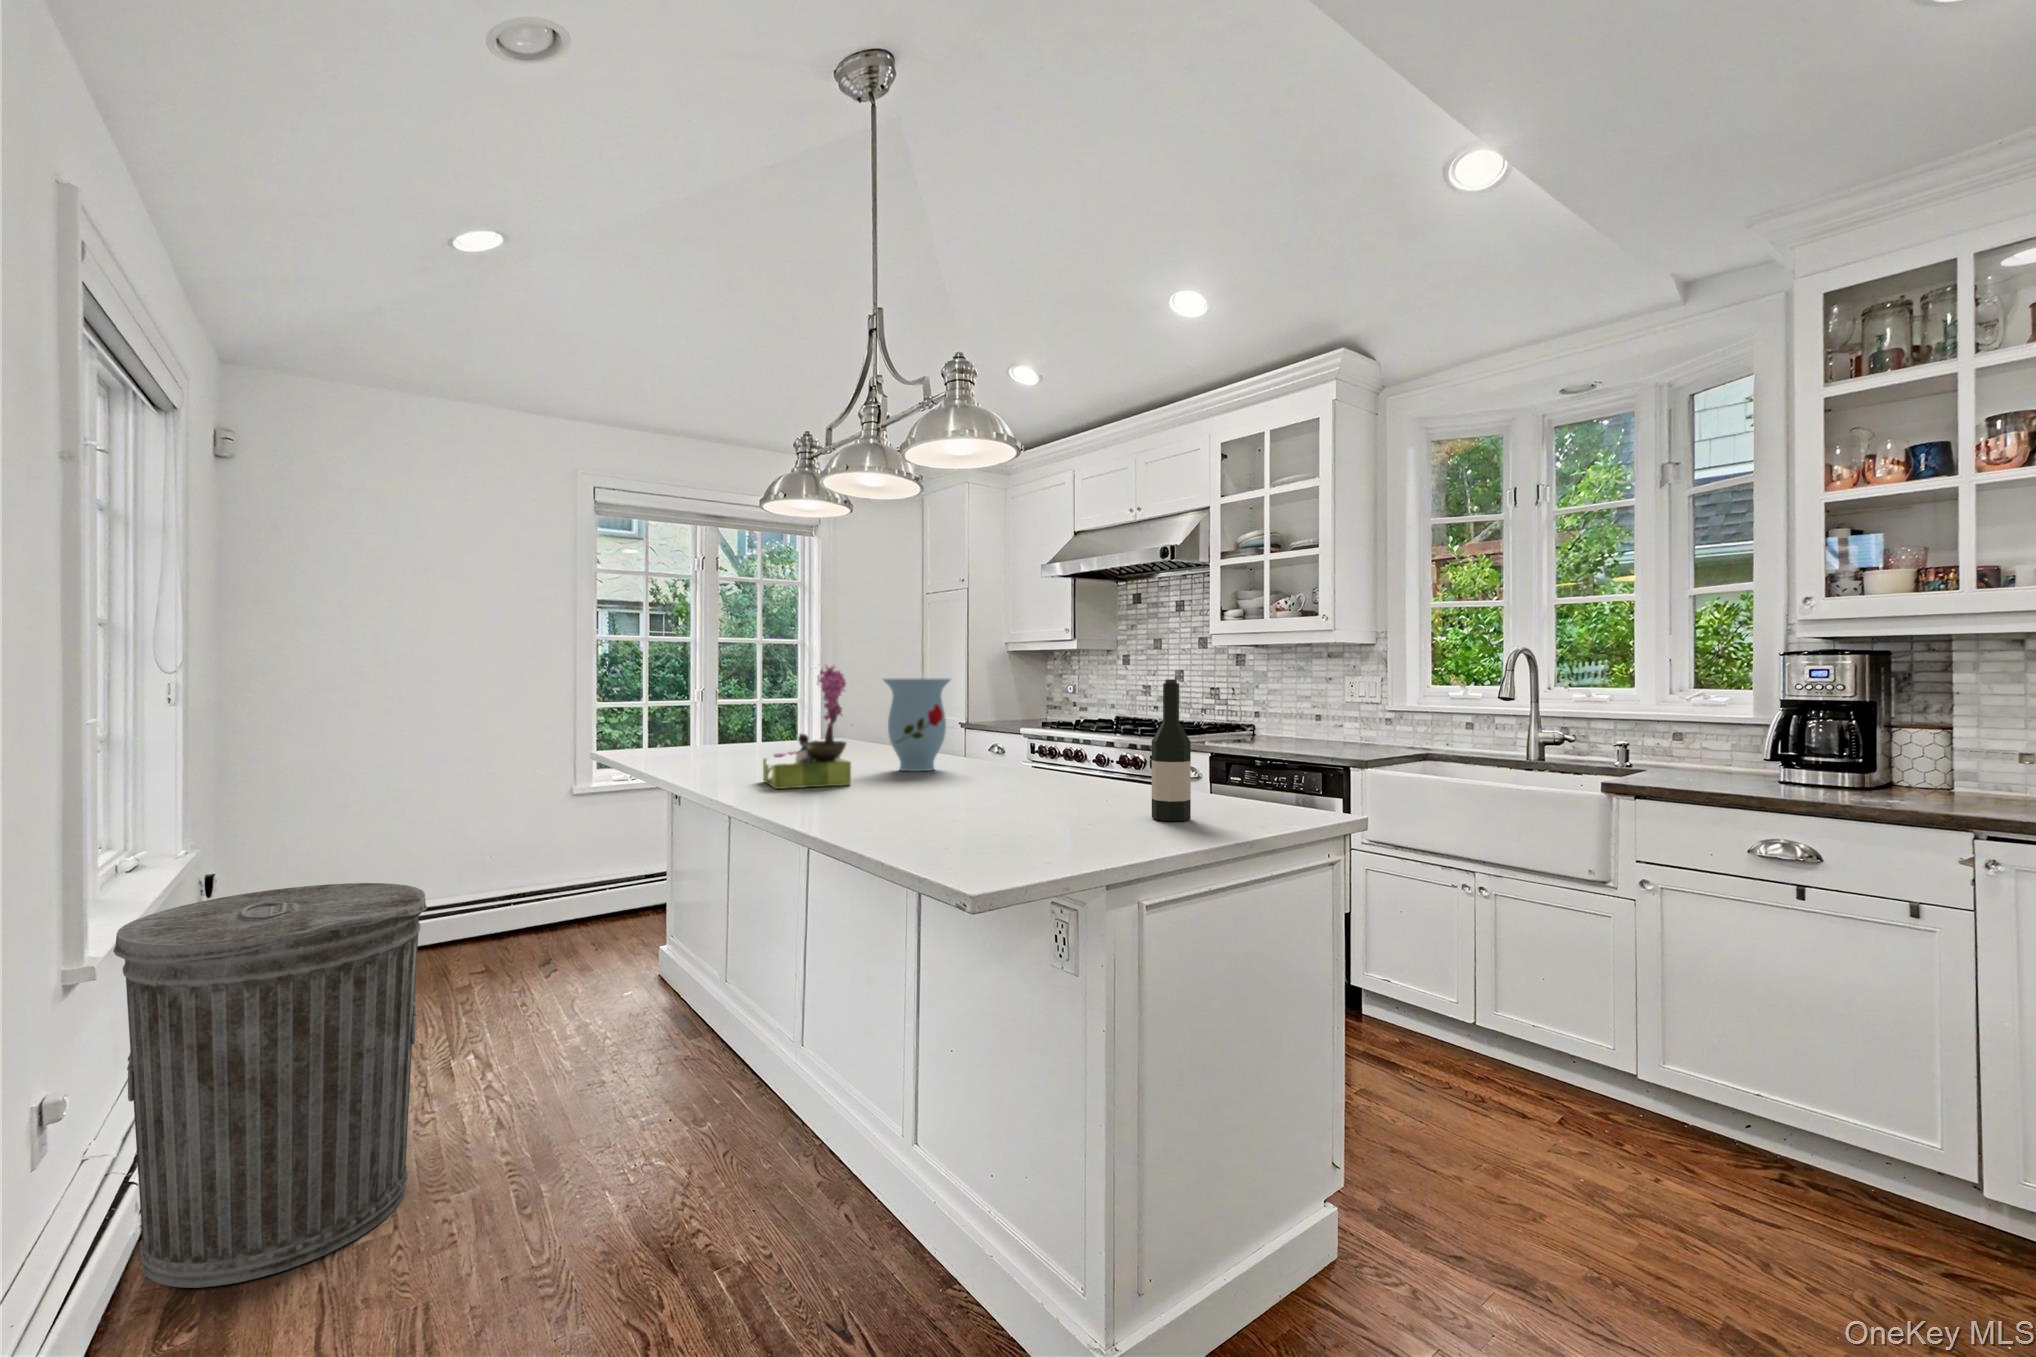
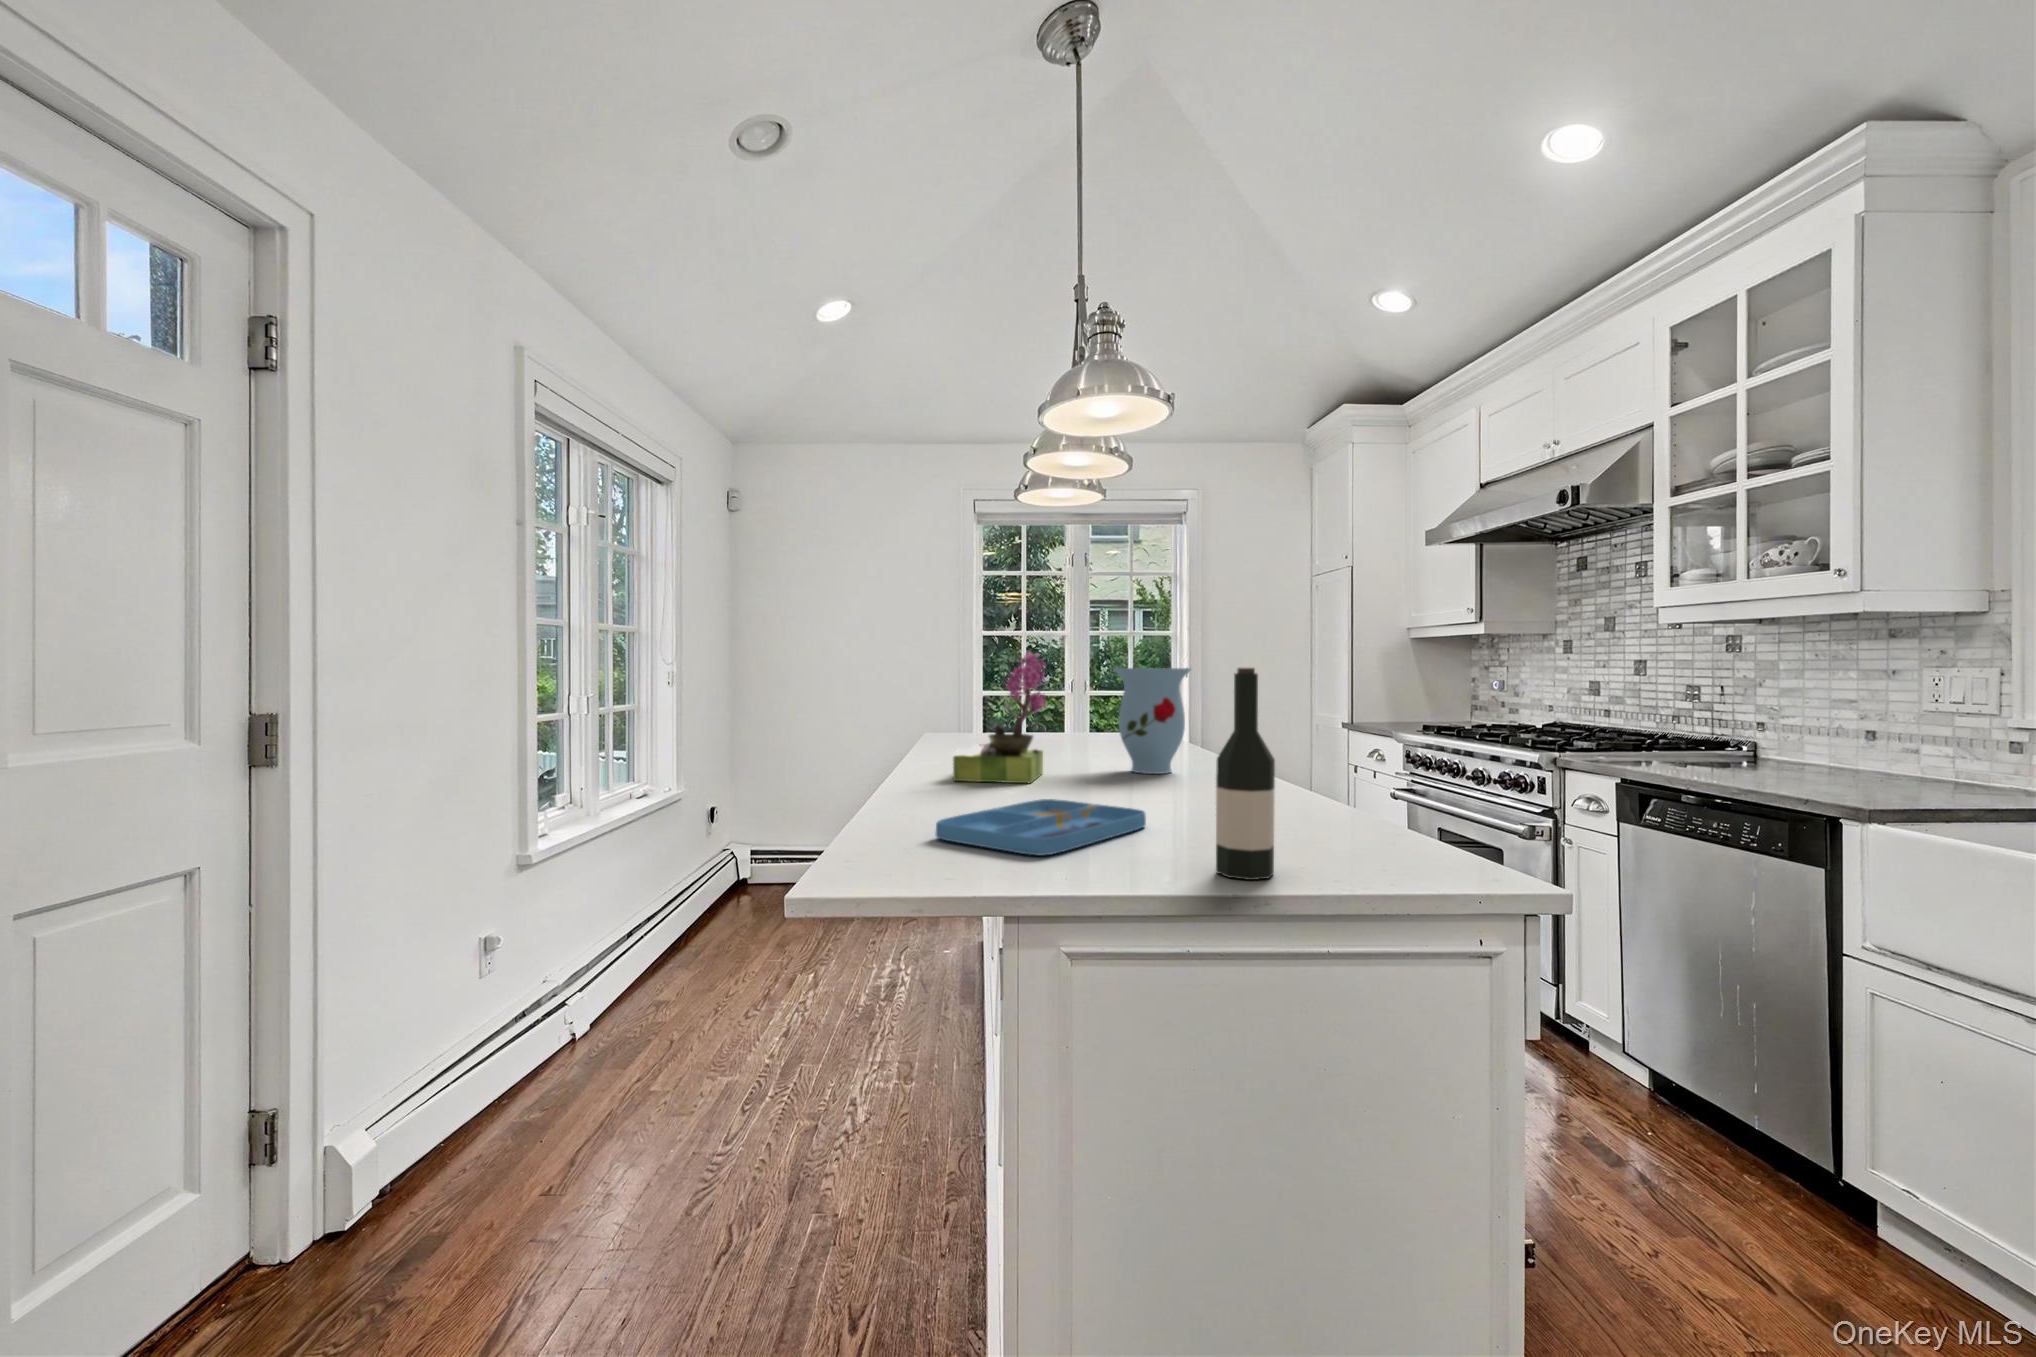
tray: none [918,790,1040,825] -> present [936,799,1146,855]
trash can: present [113,883,427,1288] -> none [479,827,688,1125]

